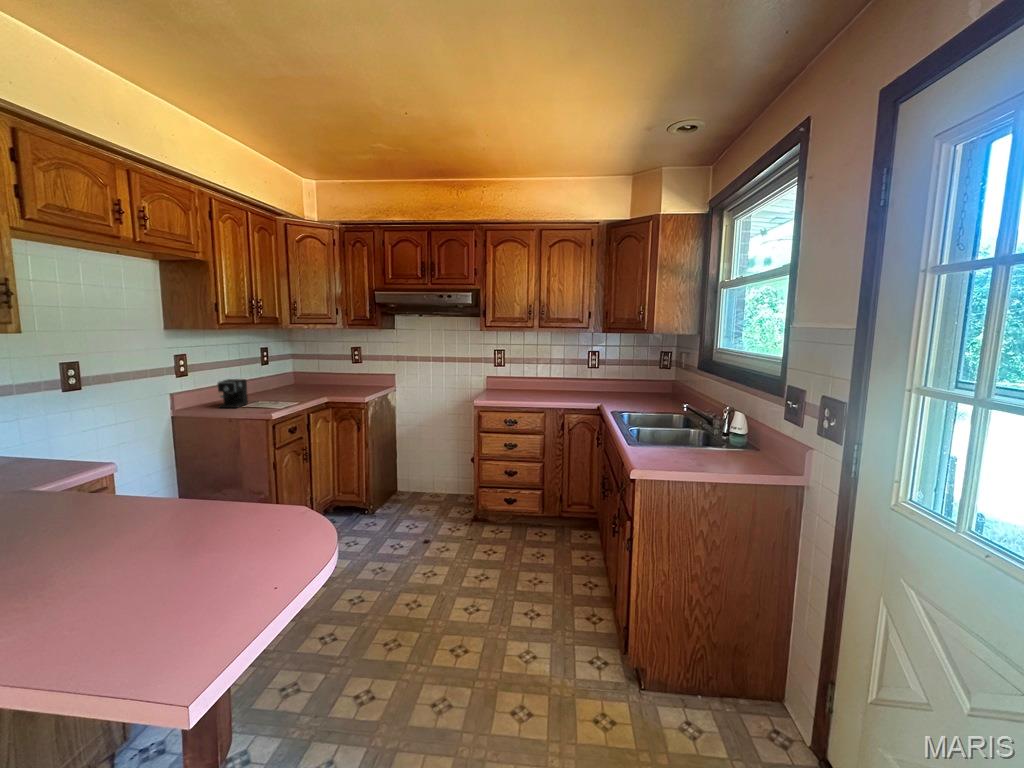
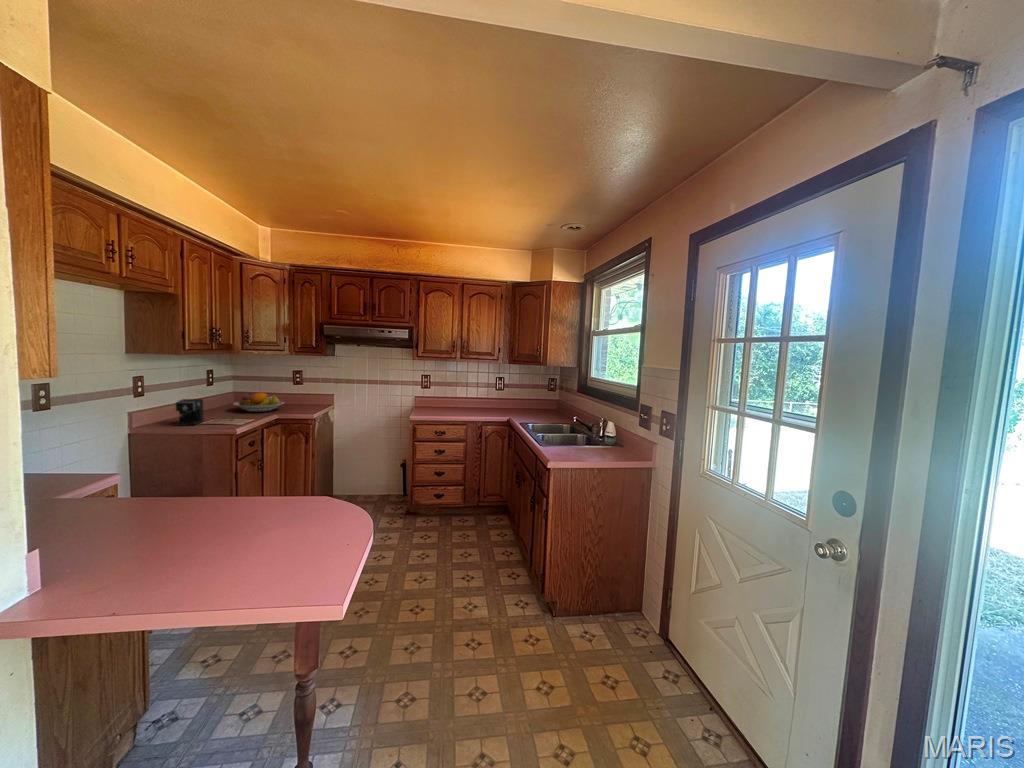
fruit bowl: none [284,372,337,394] -> present [233,393,284,412]

